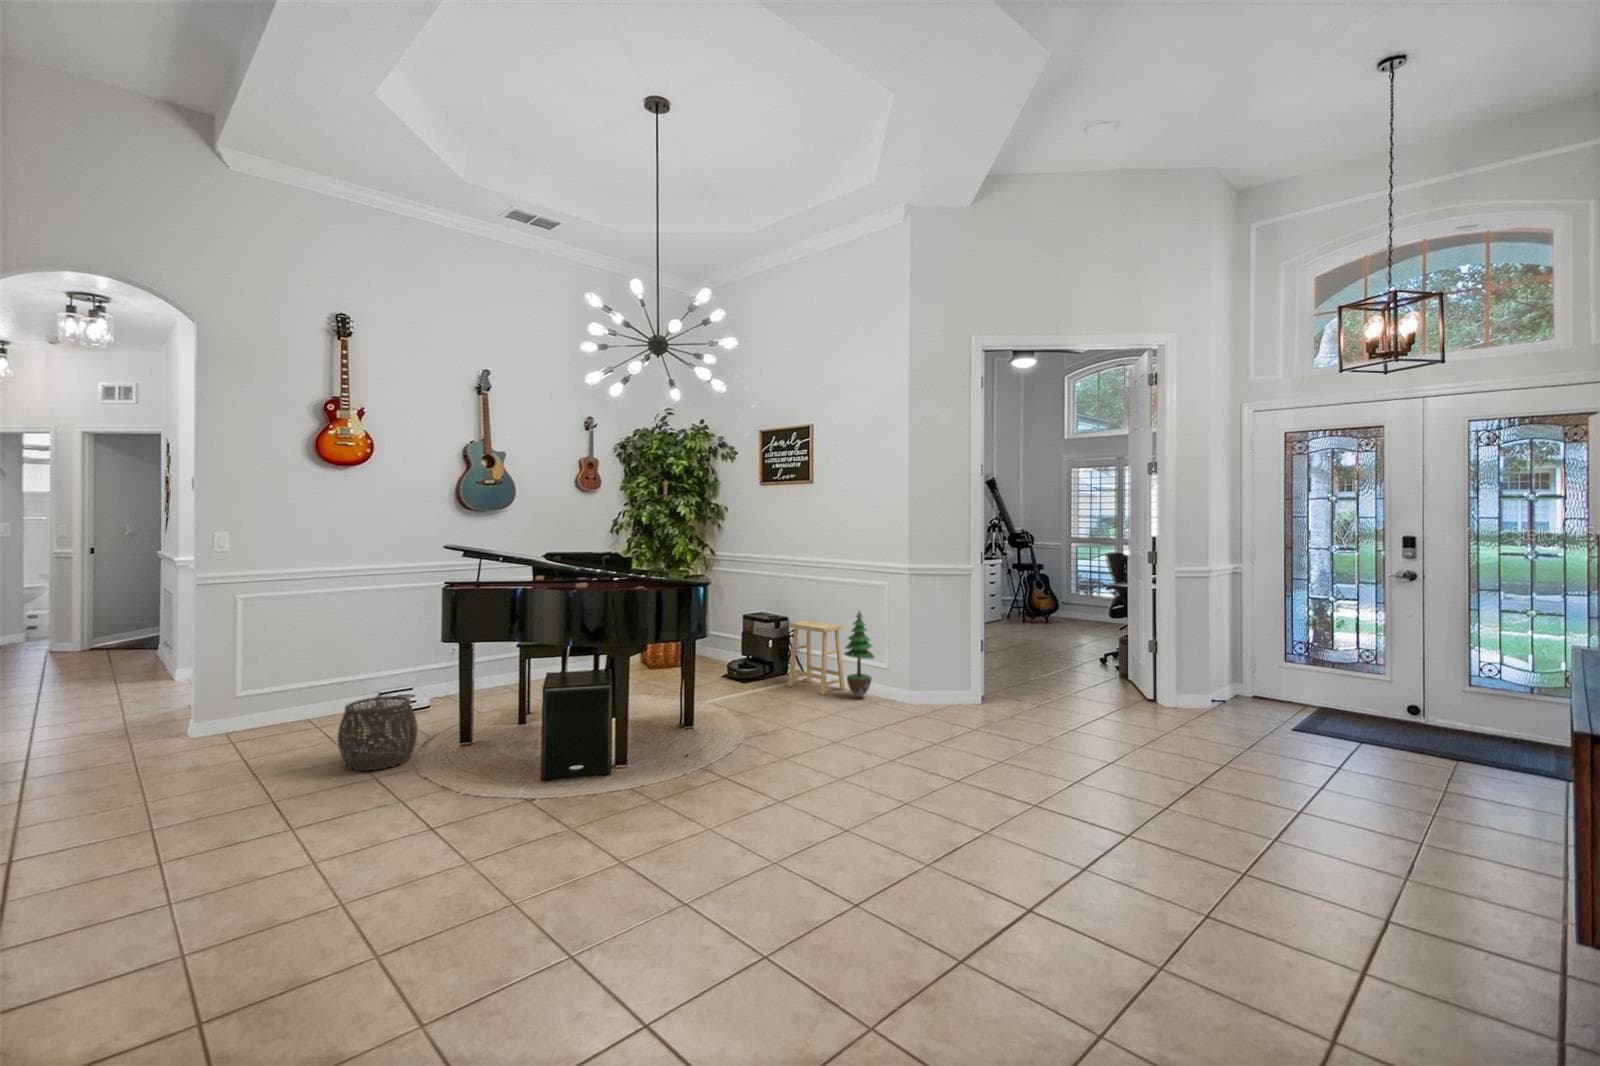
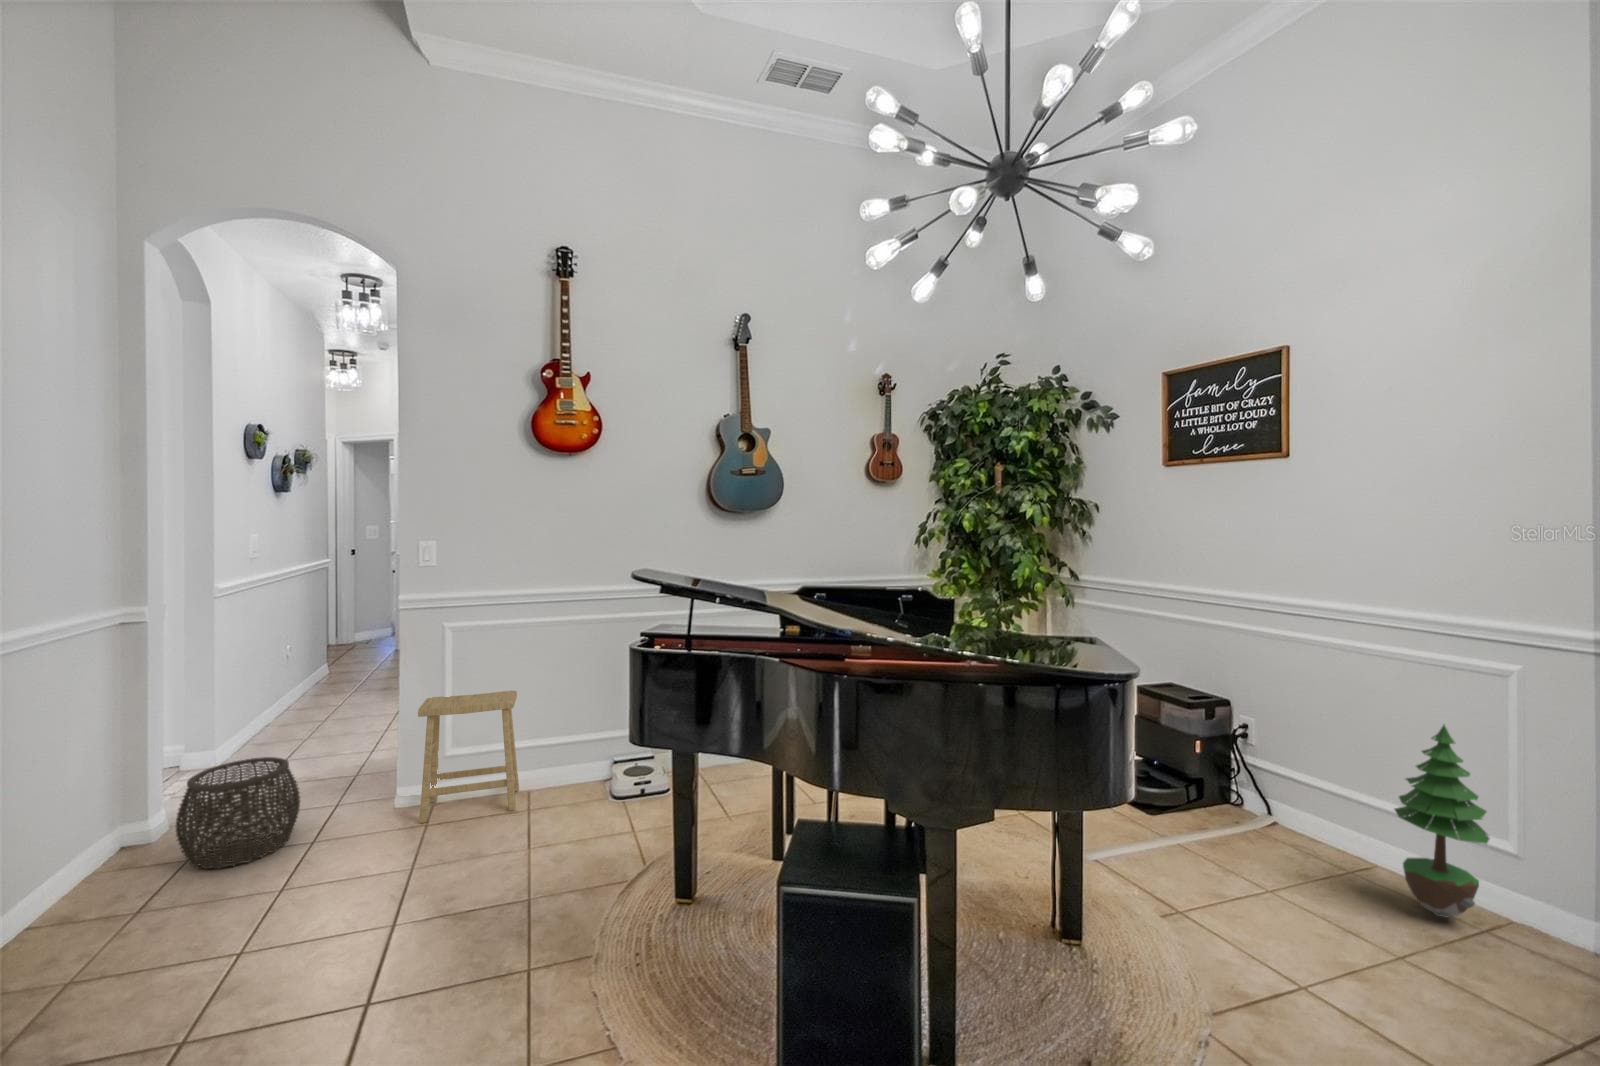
footstool: present [788,621,845,695] -> present [418,691,519,823]
woven basket: present [338,696,418,771] -> present [176,757,300,869]

